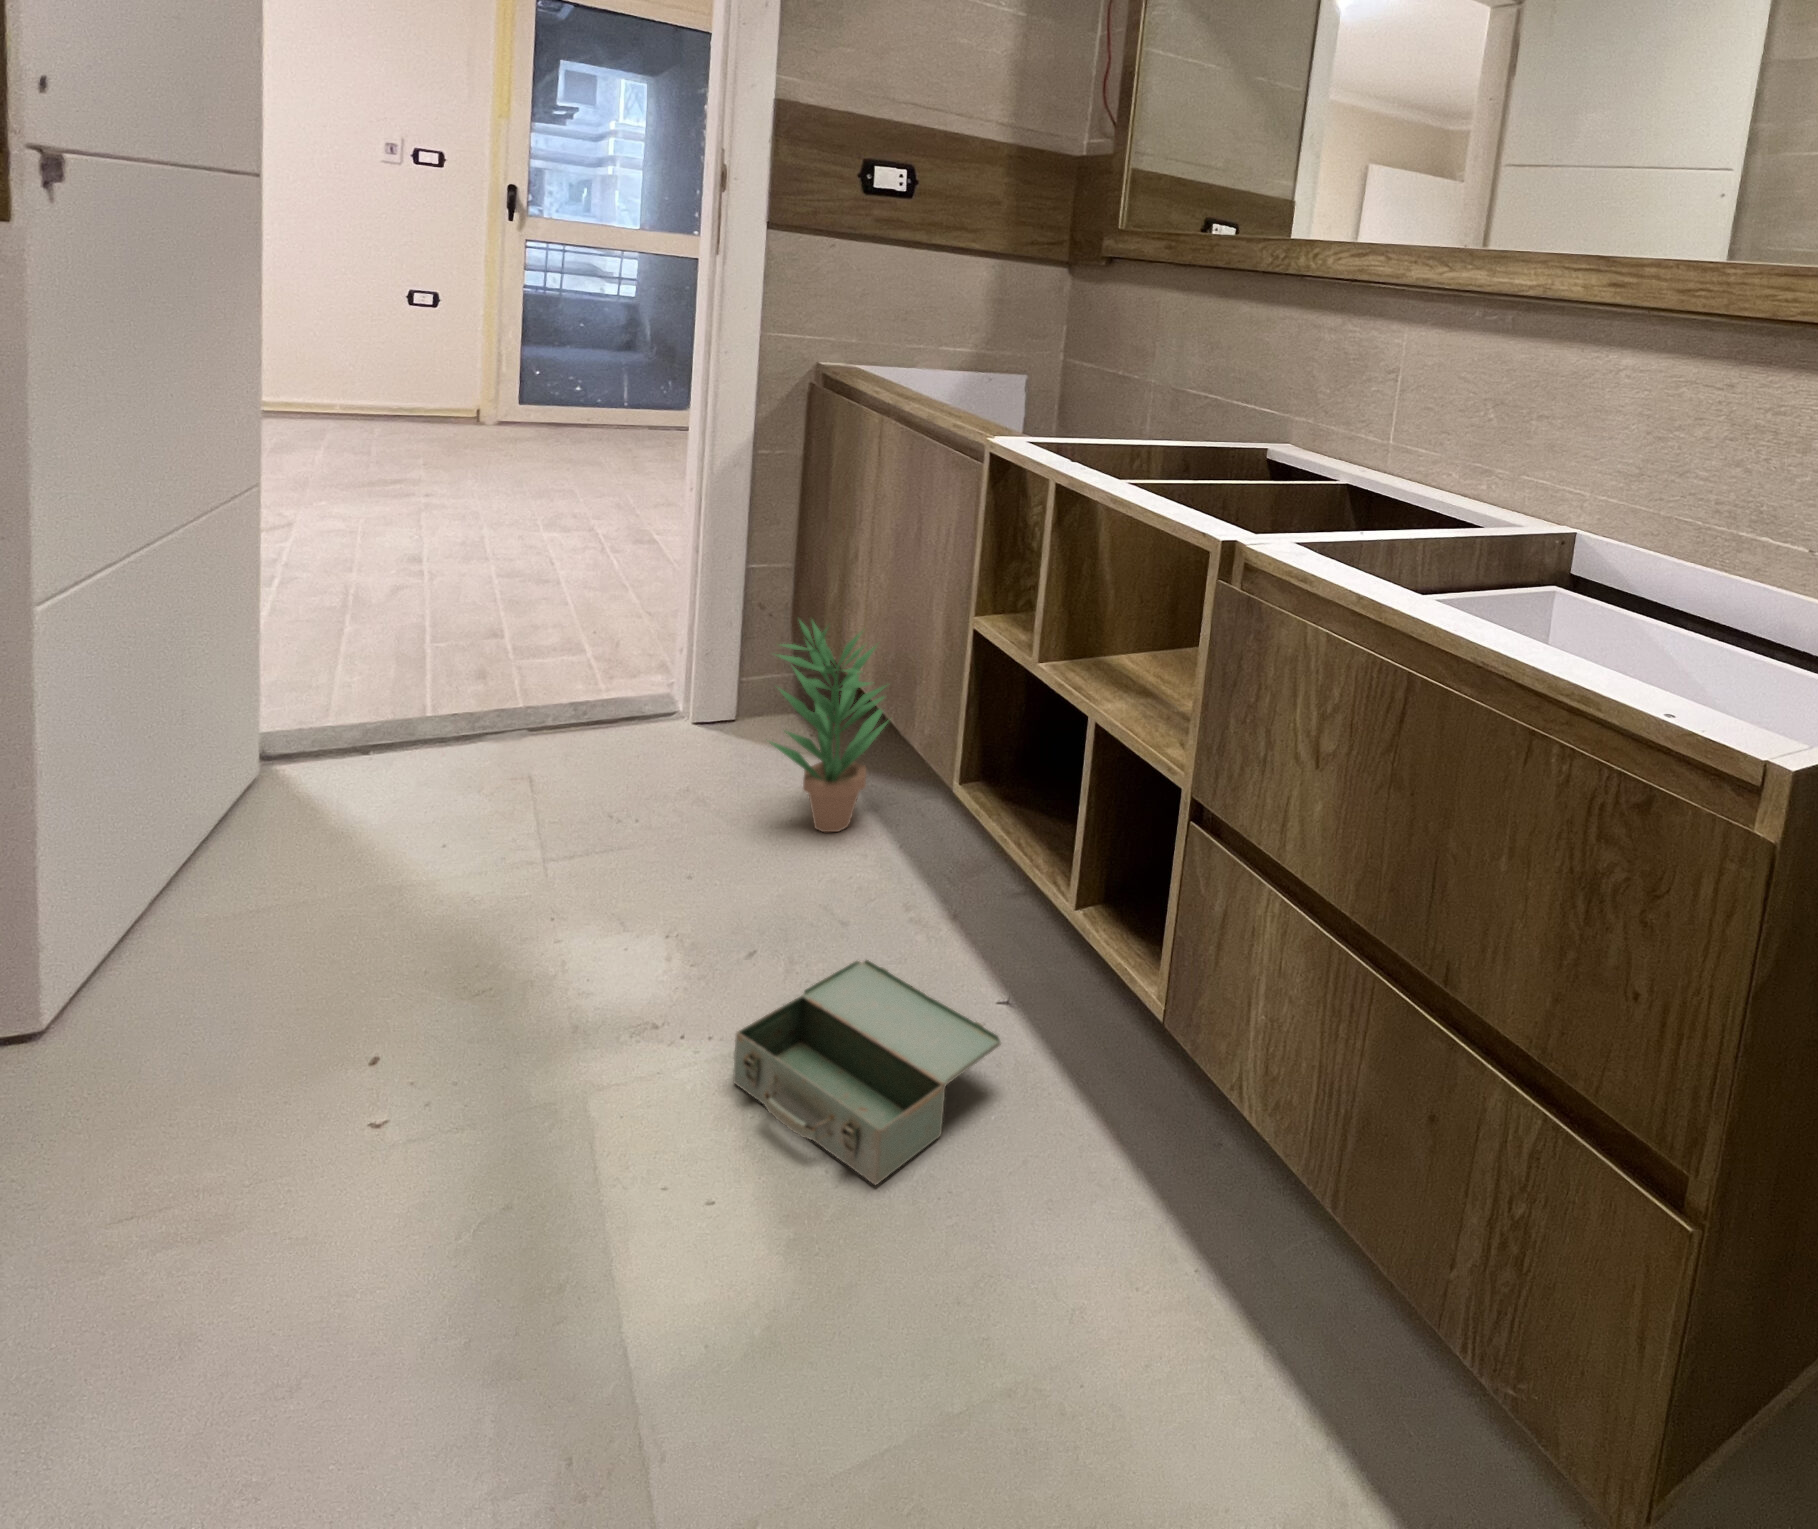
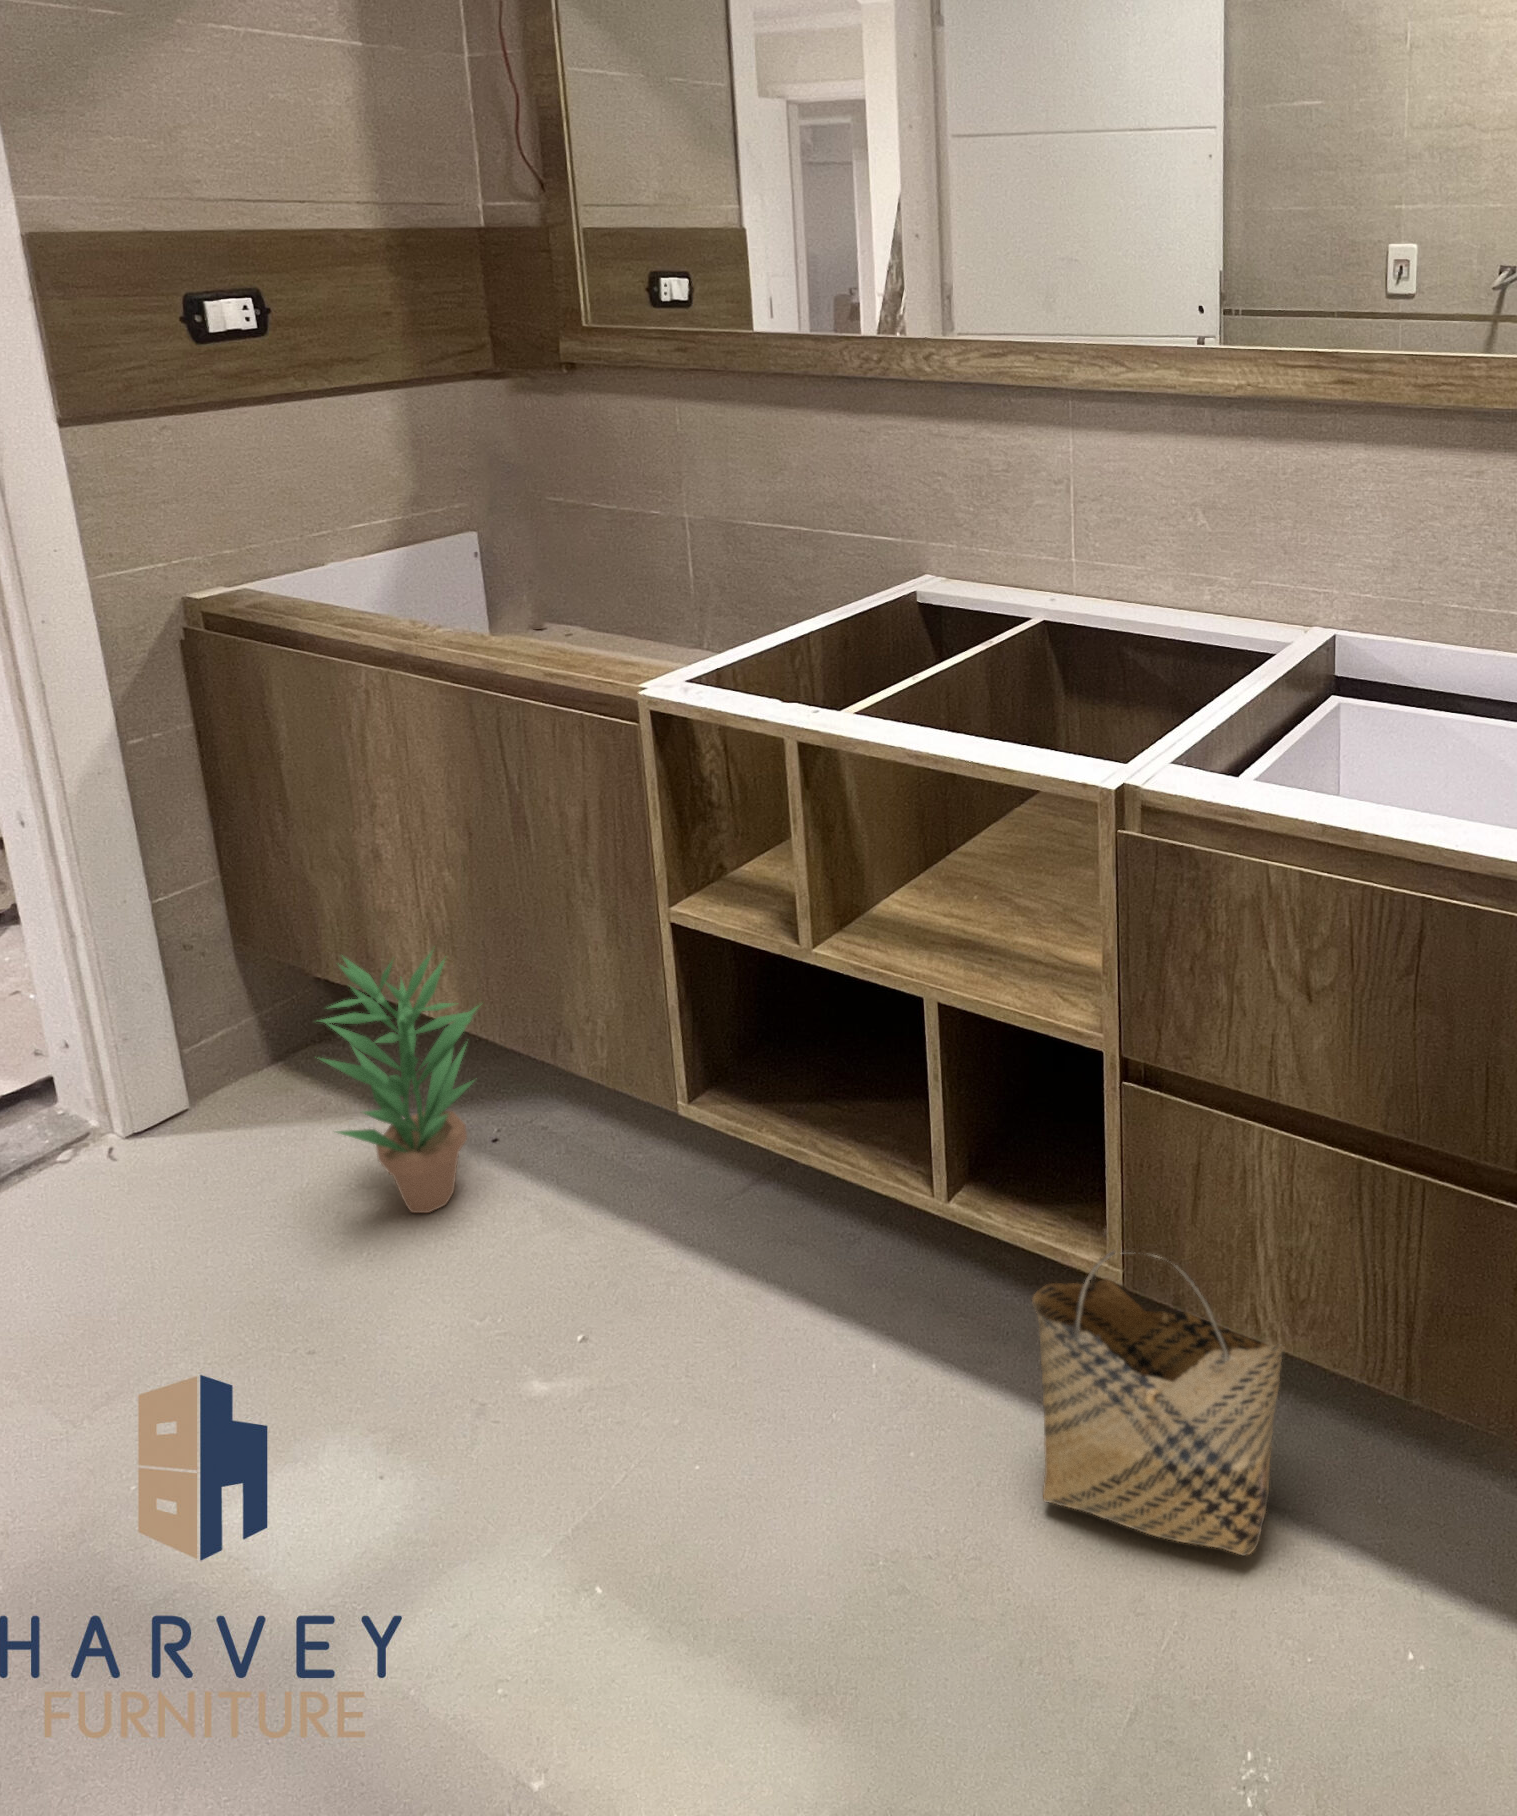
woven basket: none [1068,927,1296,1326] -> present [1032,1232,1283,1556]
toolbox: present [733,960,1001,1185] -> none [577,1350,879,1589]

